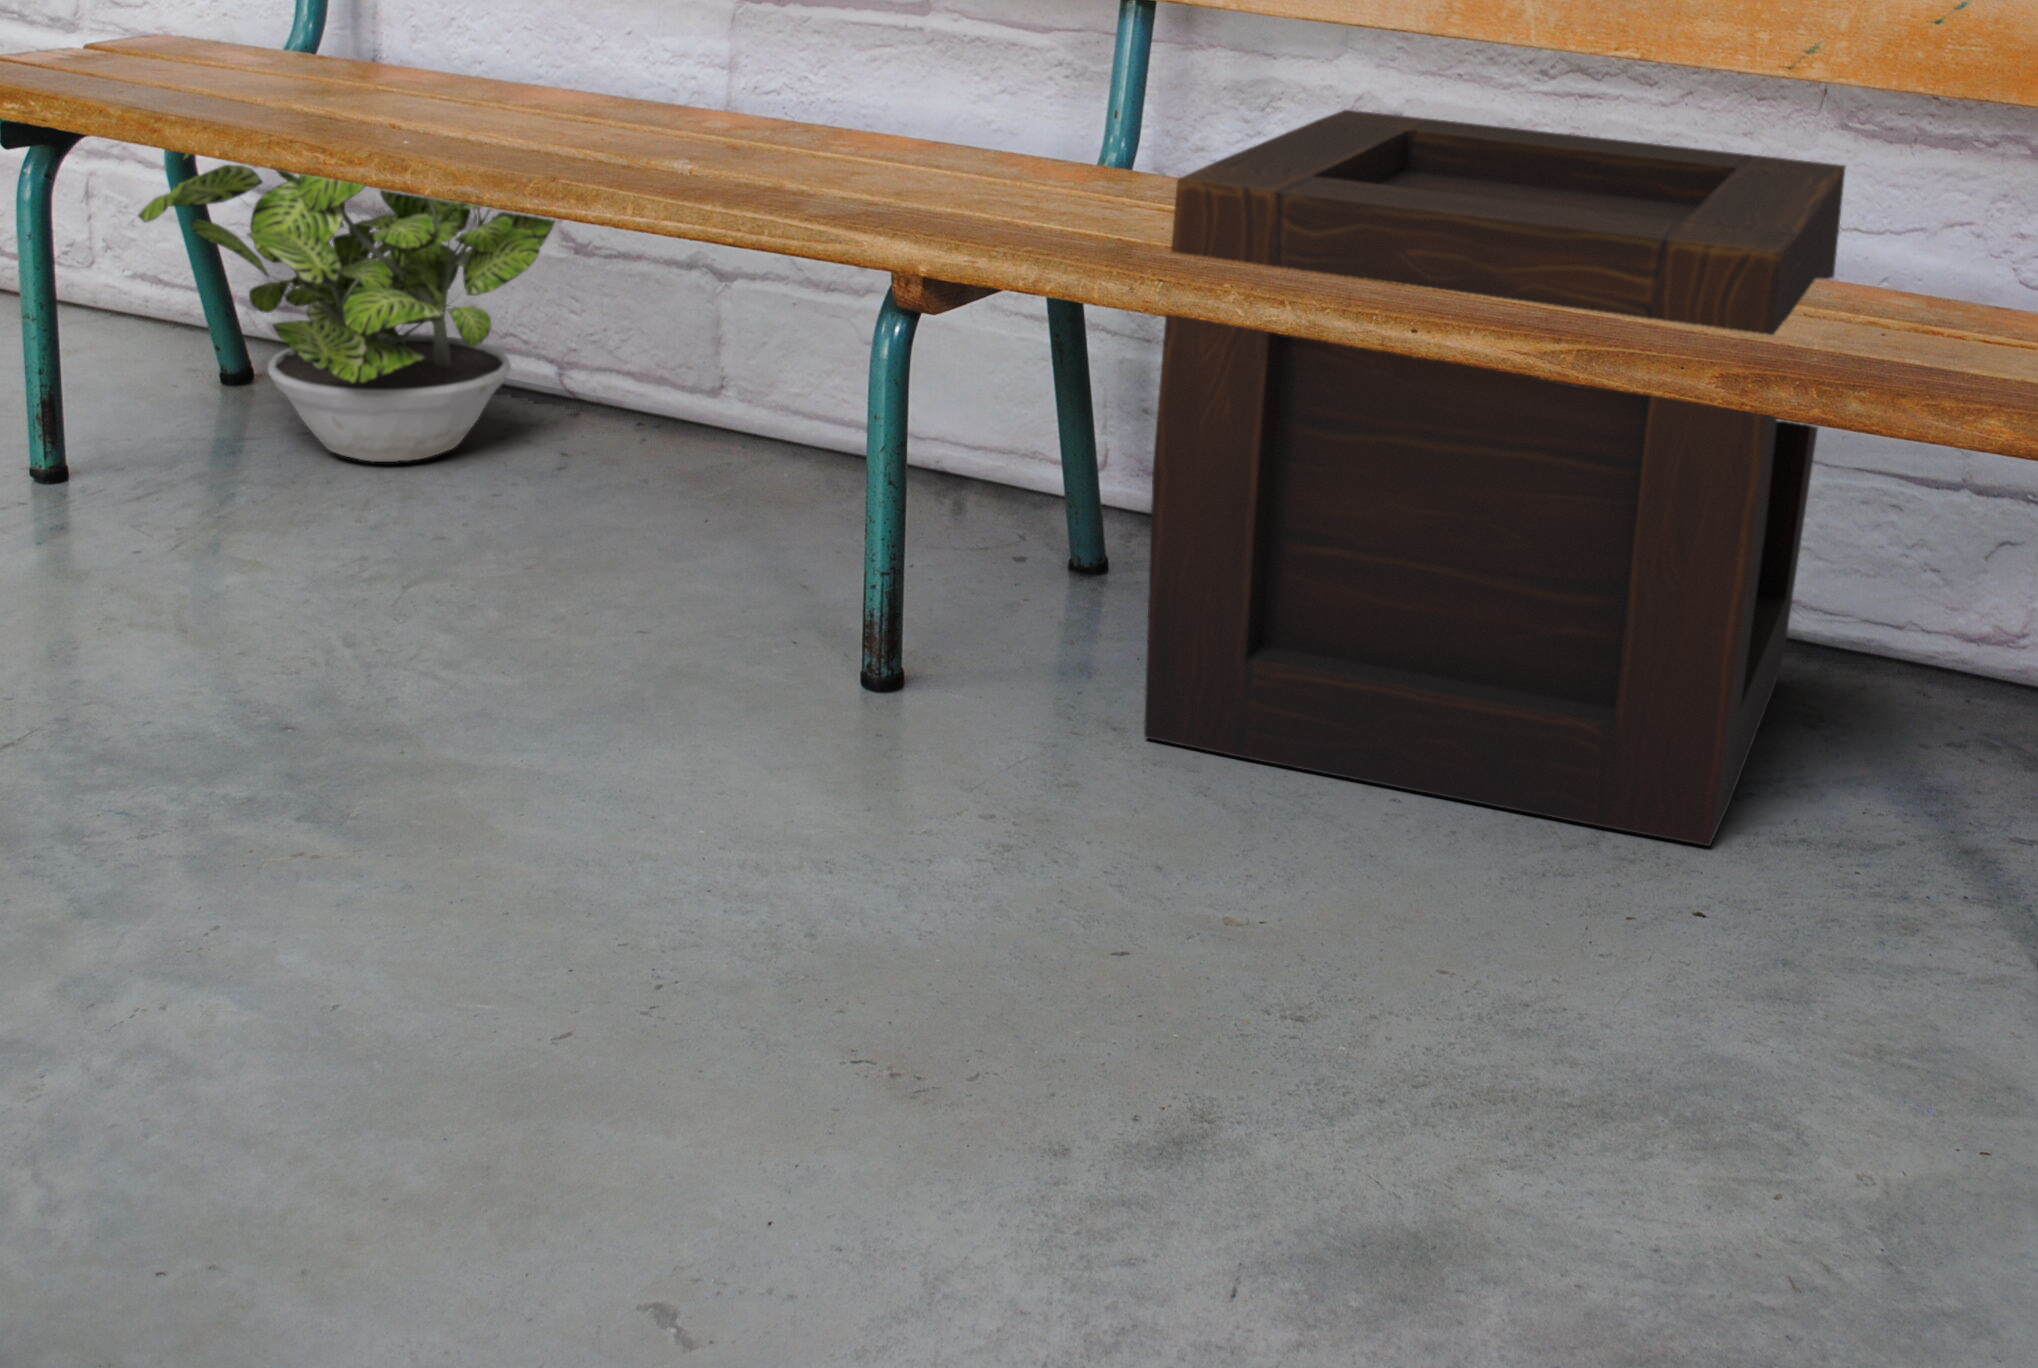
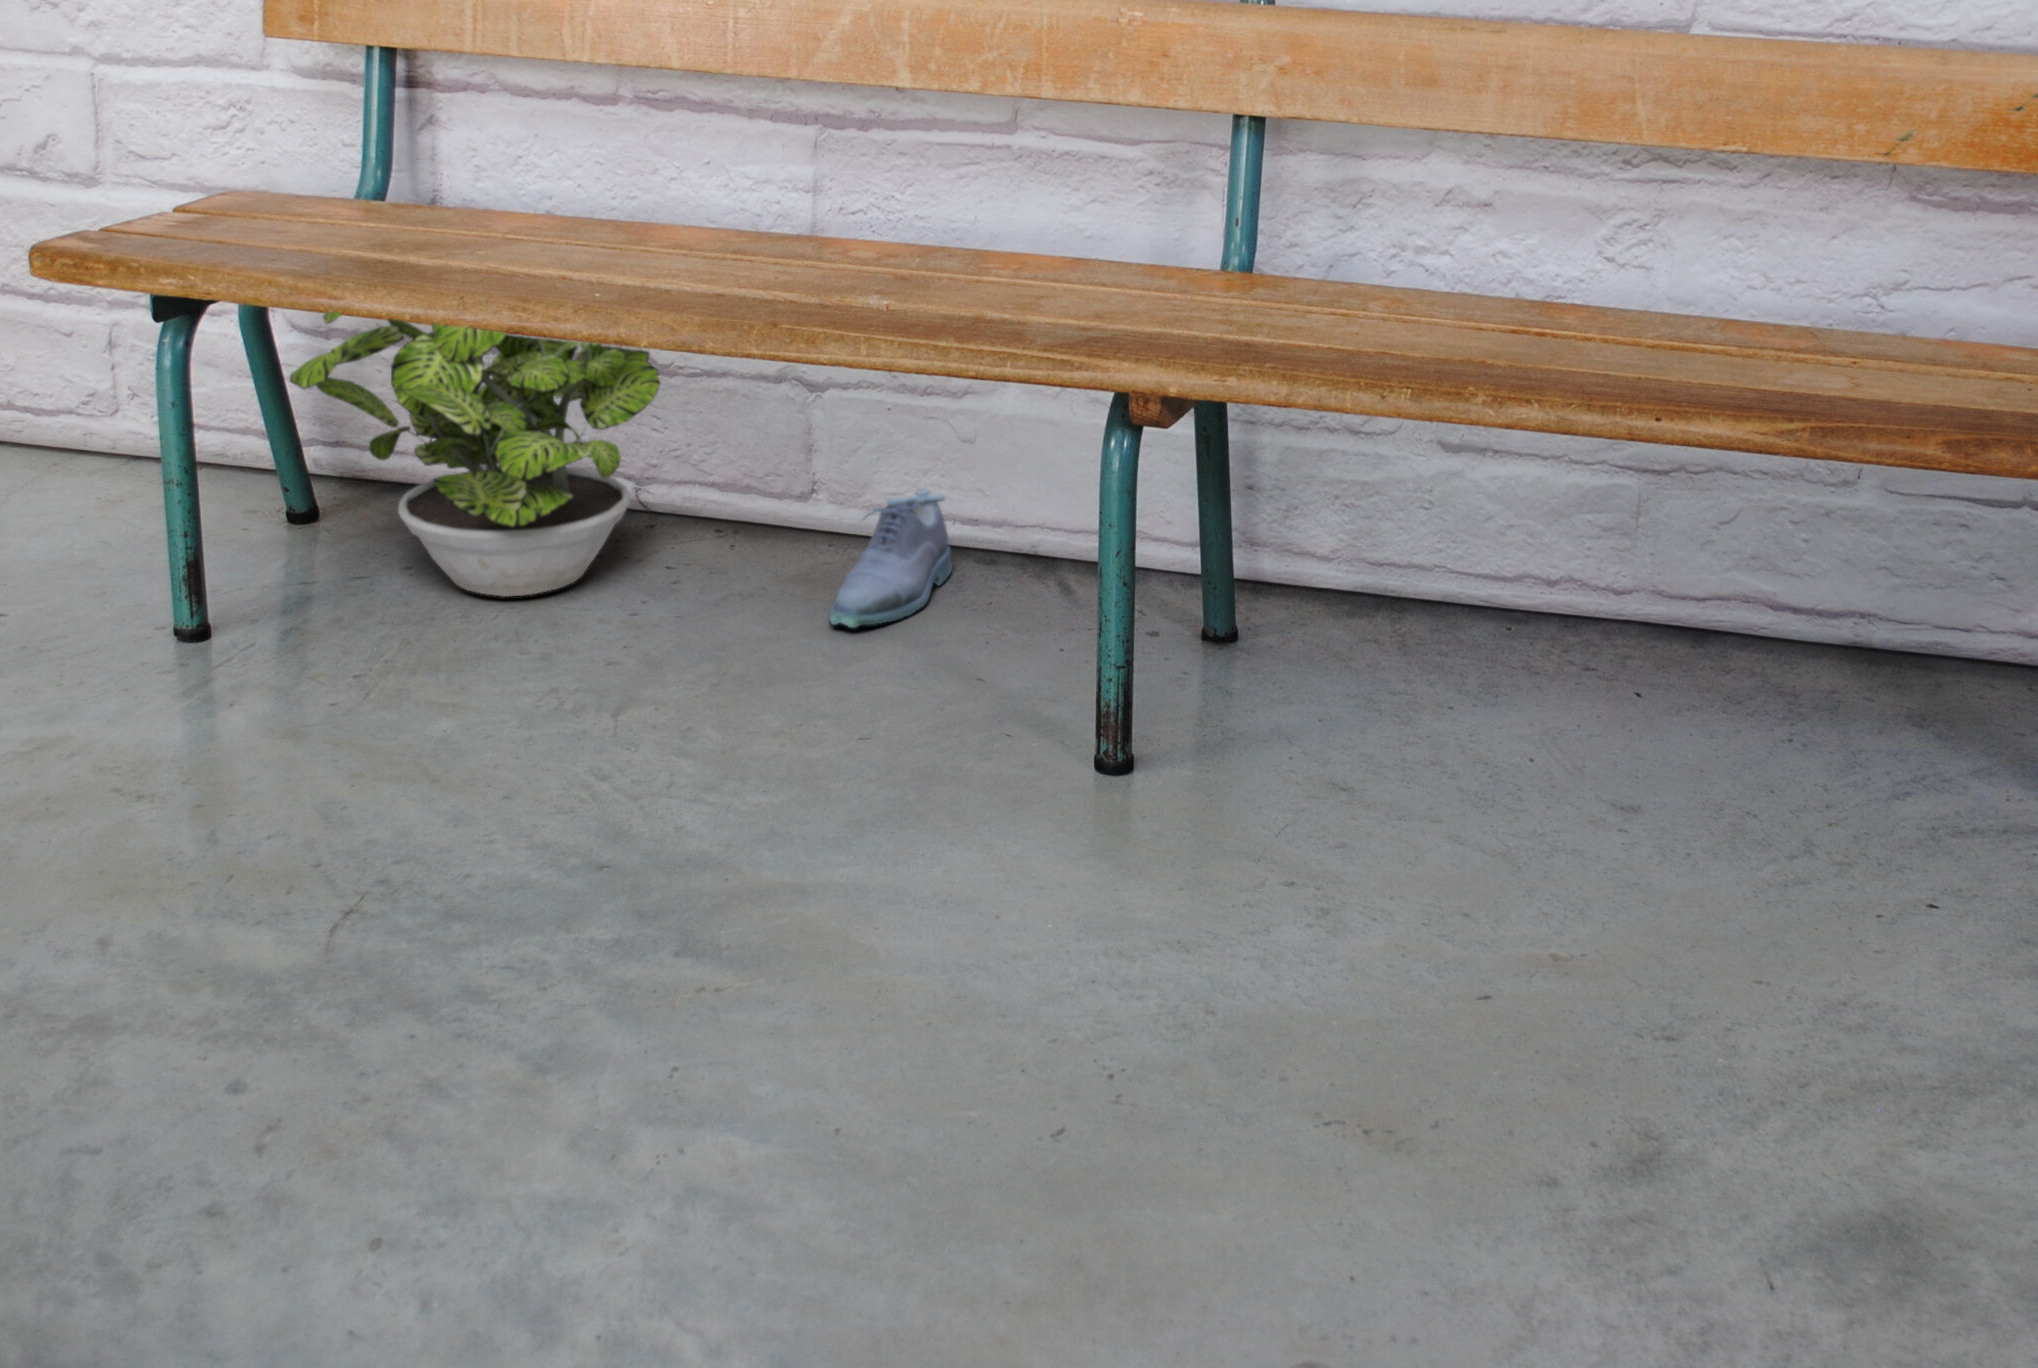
wooden crate: present [1144,110,1846,846] -> none [1402,207,2002,856]
shoe: none [670,385,839,519] -> present [829,487,952,628]

